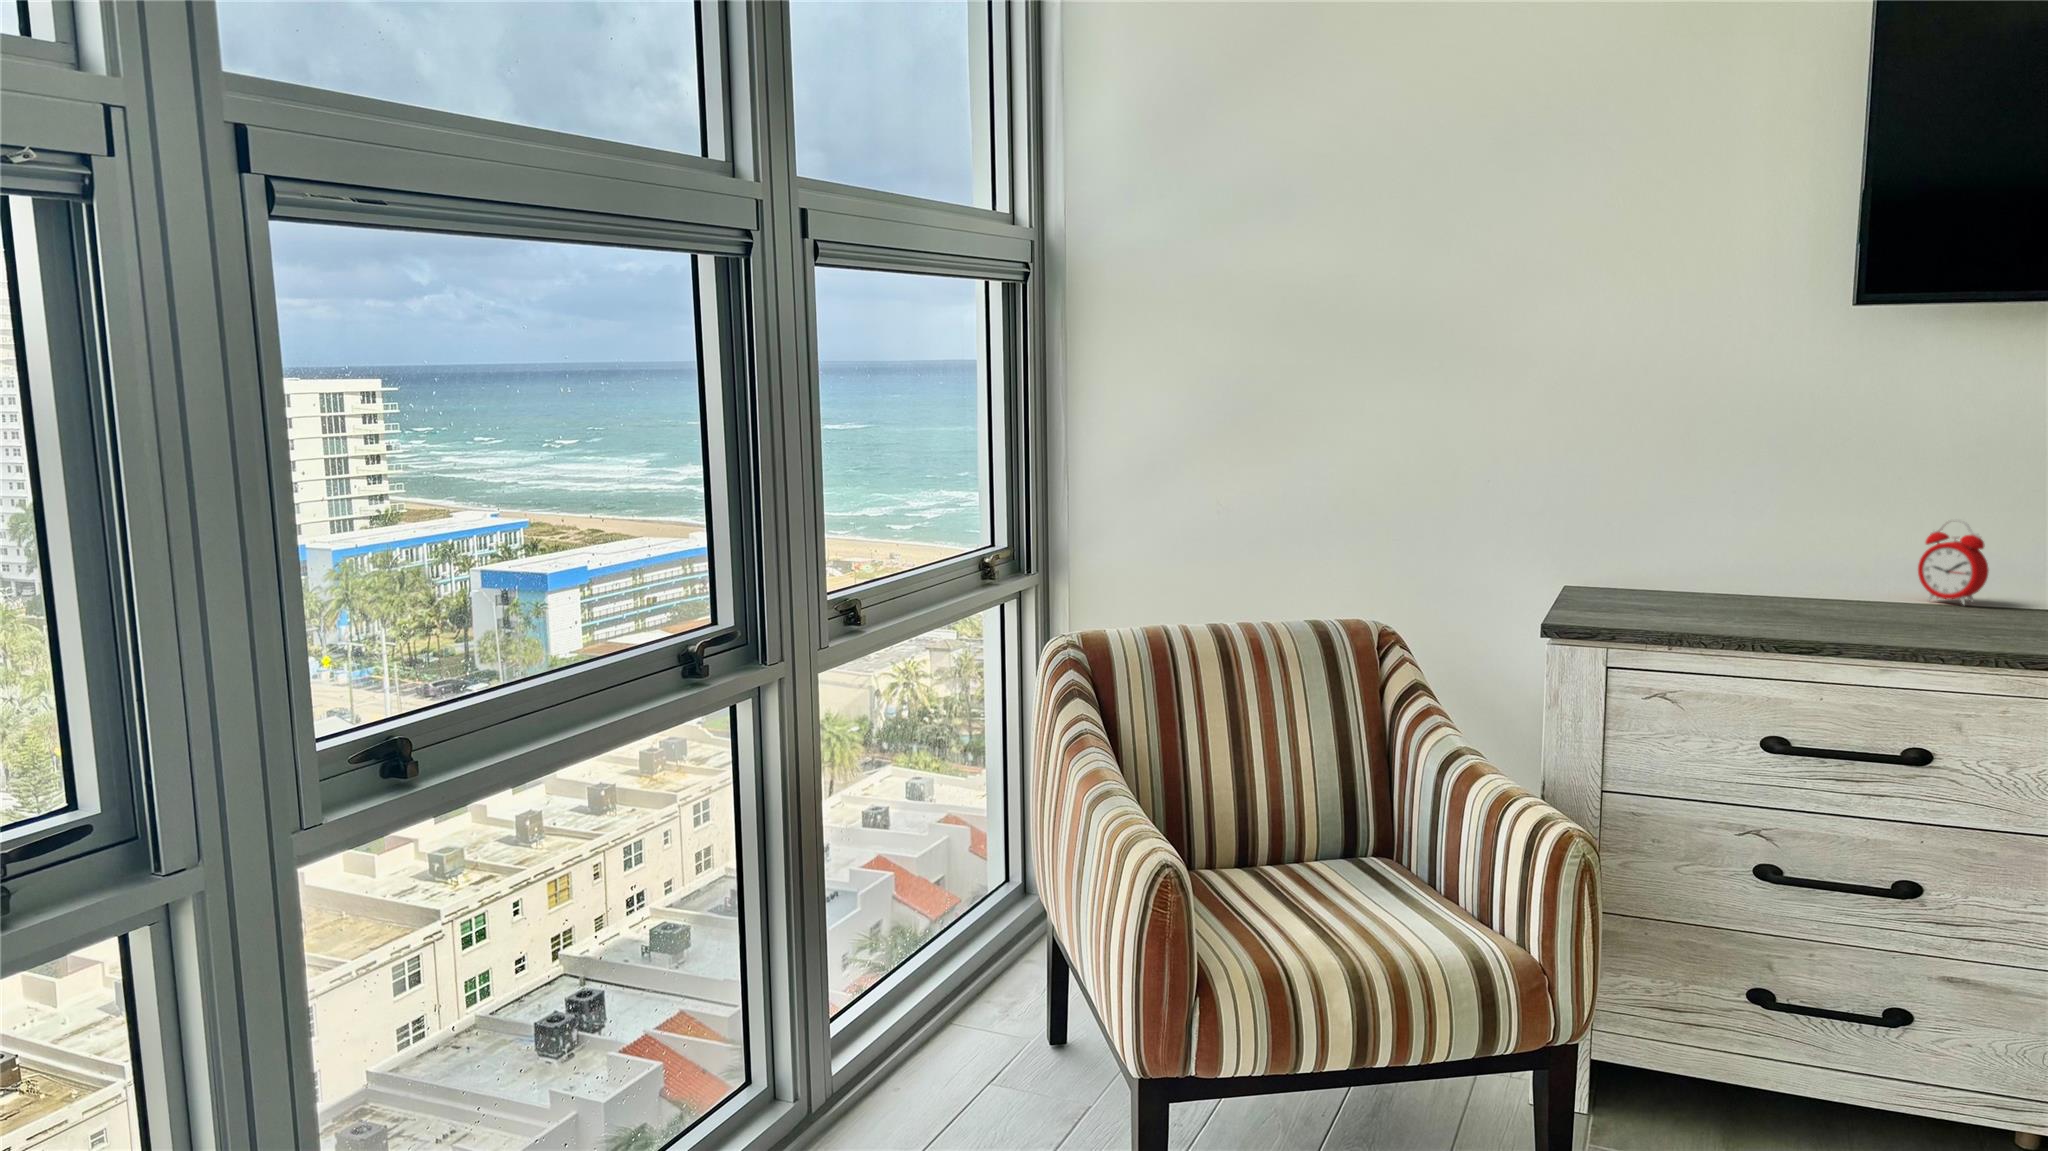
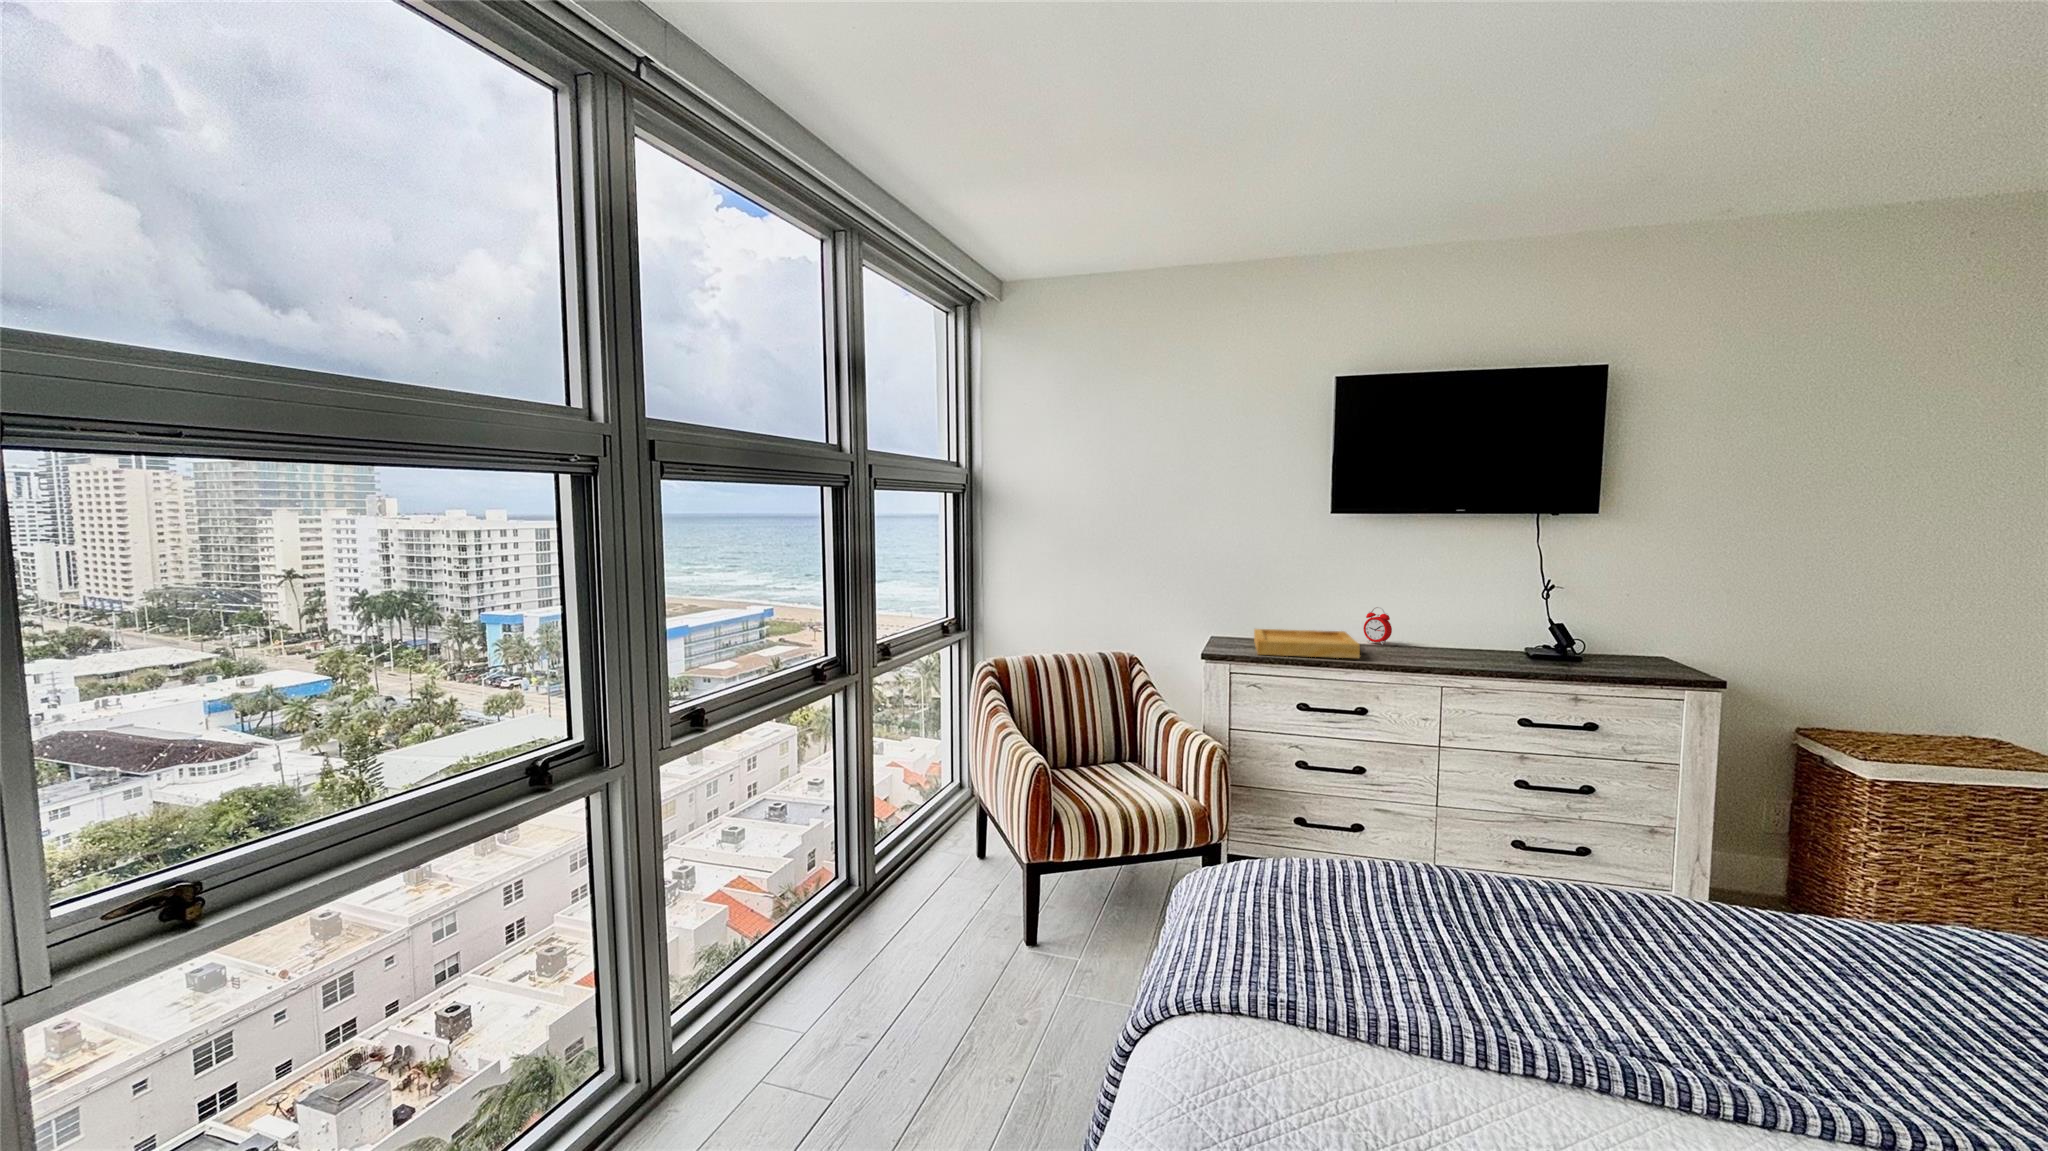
tray: none [1657,569,1920,636] -> present [1254,629,1360,658]

